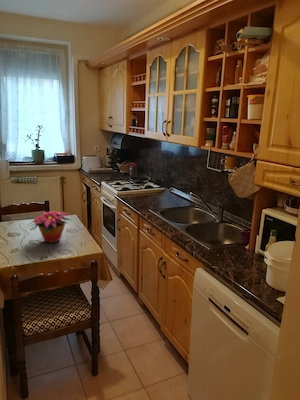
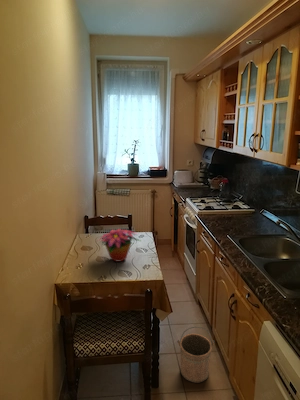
bucket: none [113,293,145,342] -> present [177,327,215,383]

